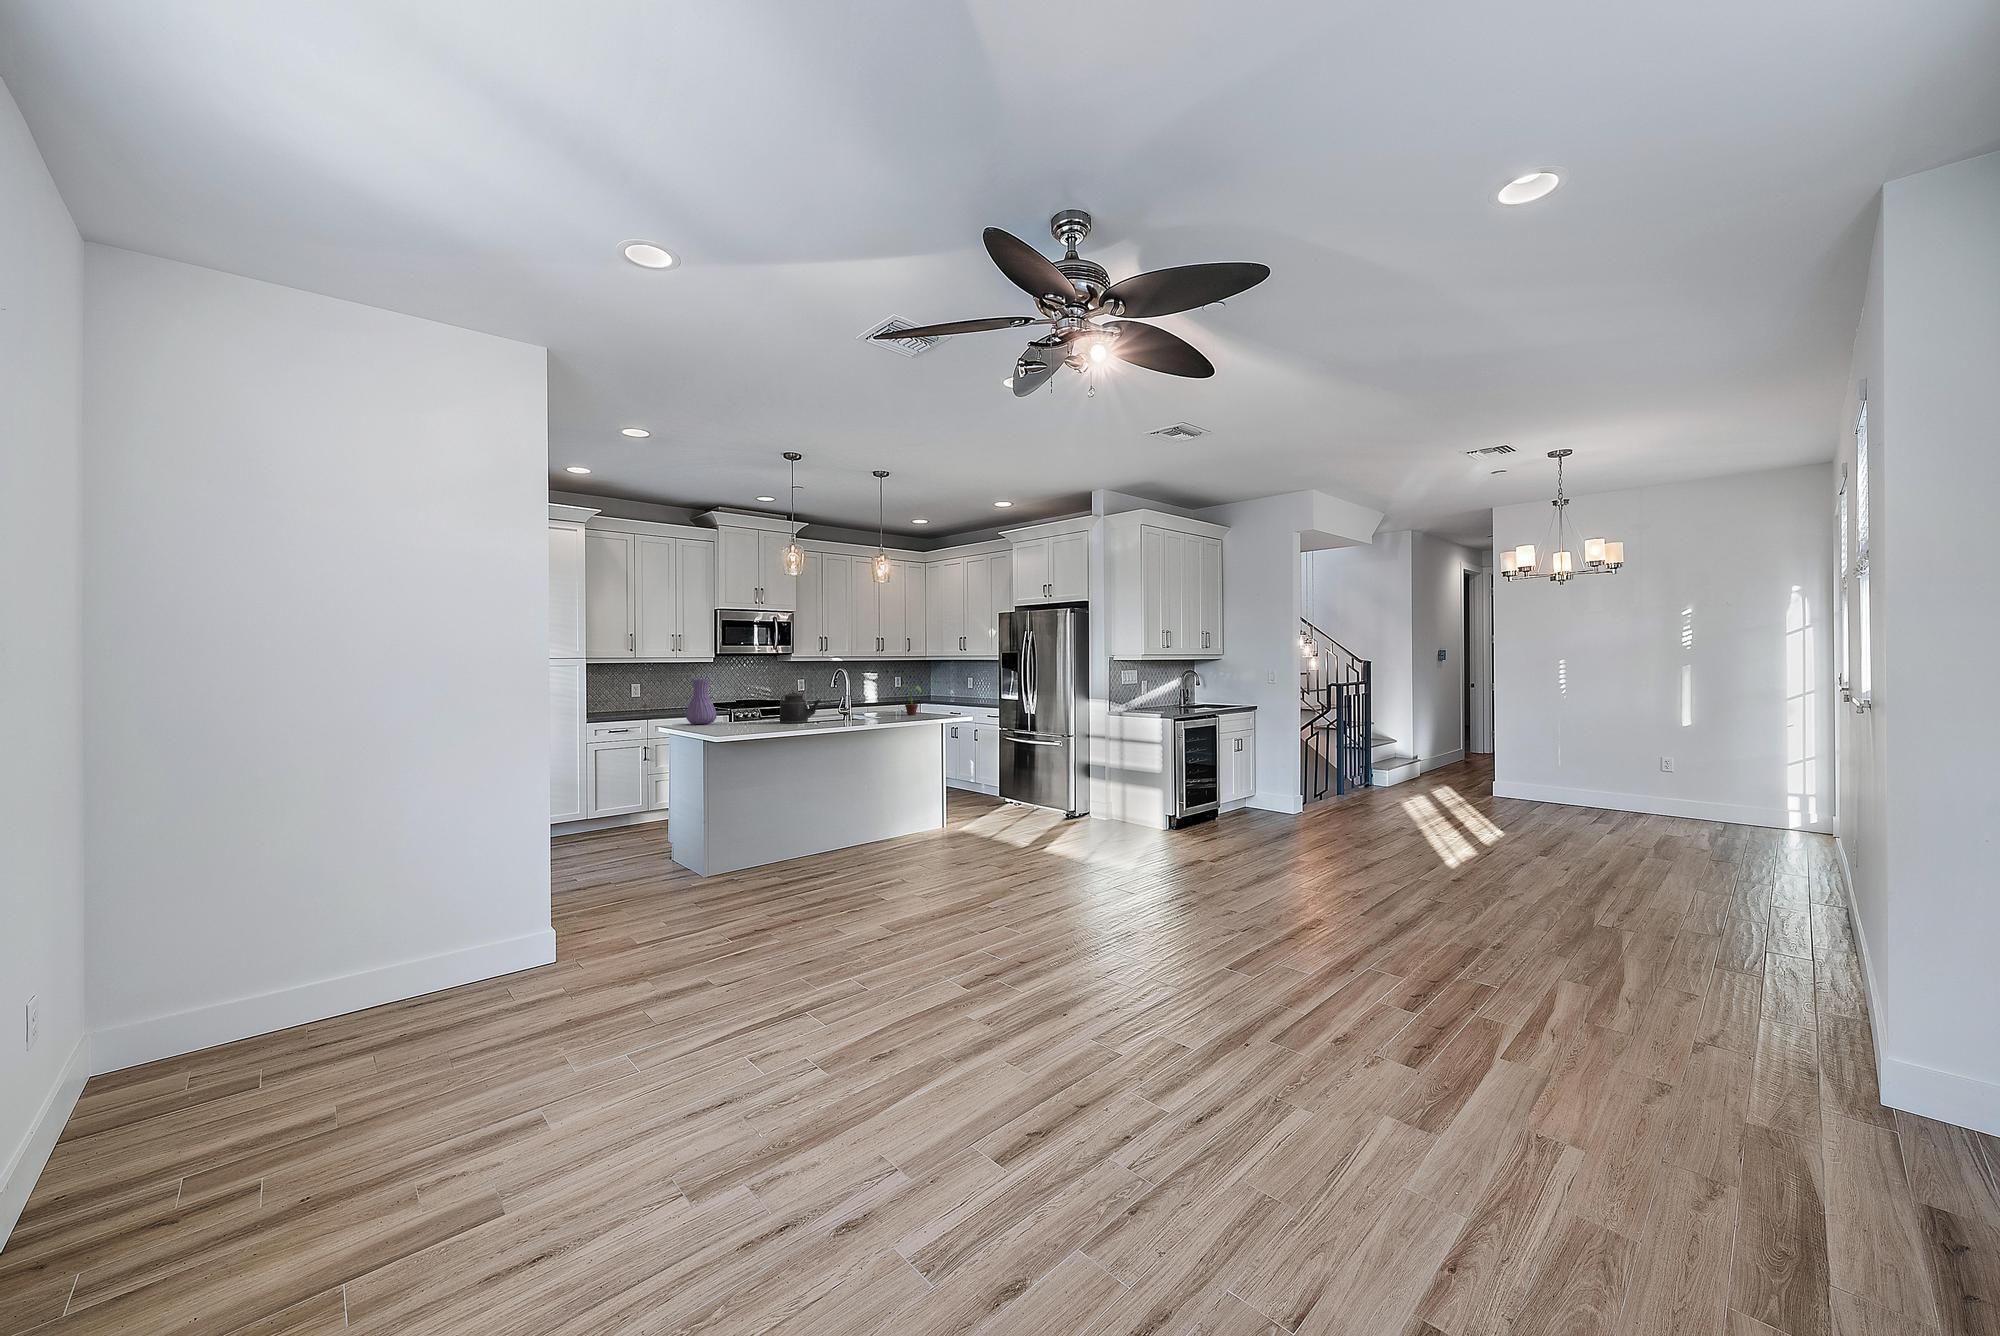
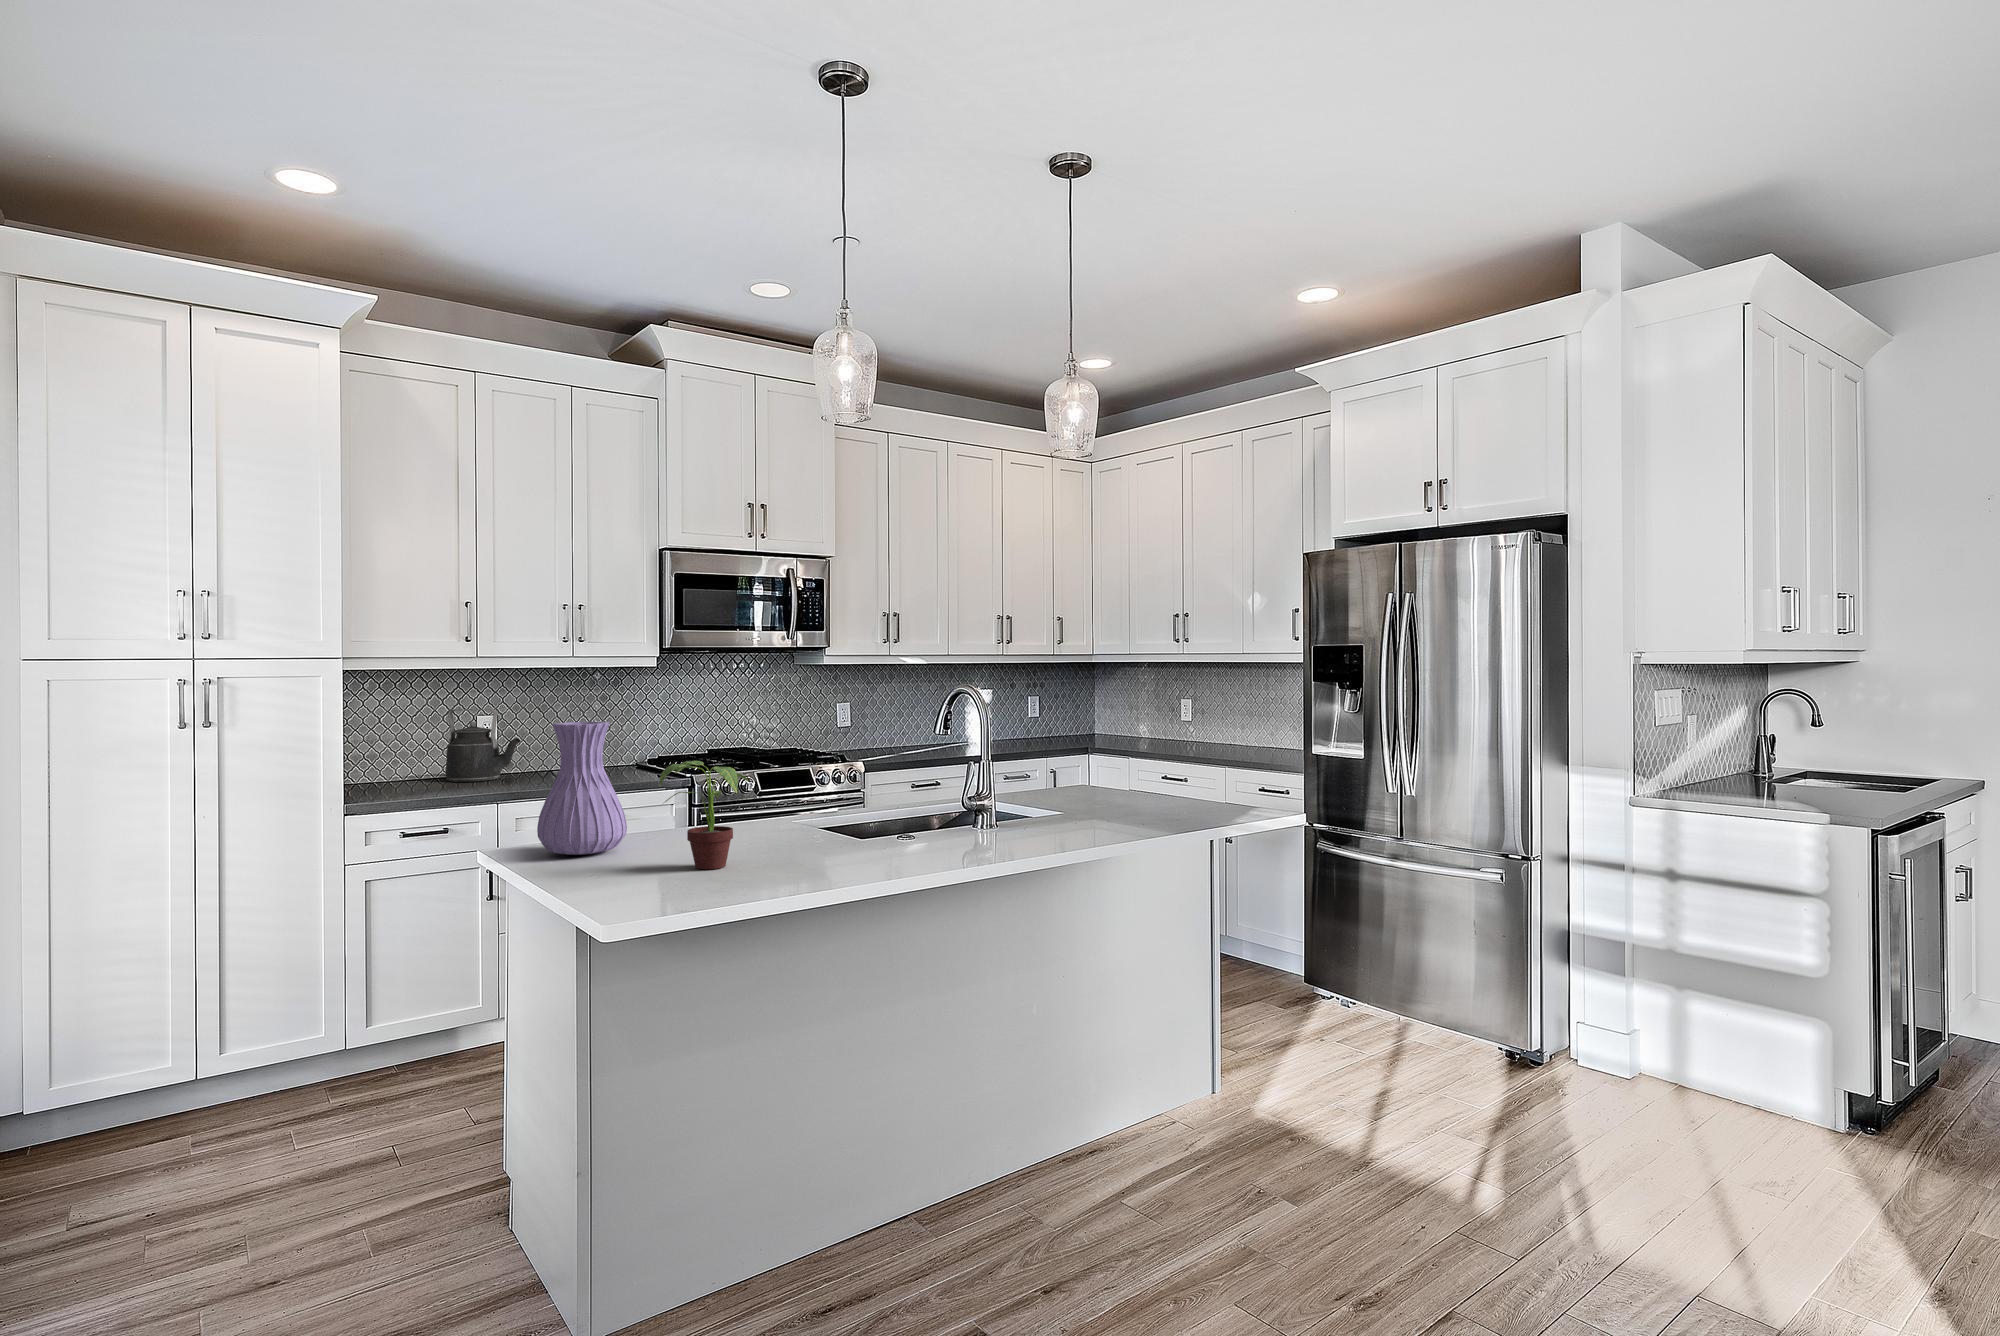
kettle: present [779,684,821,723] -> present [446,709,520,782]
potted plant: present [899,685,921,715] -> present [659,761,748,869]

